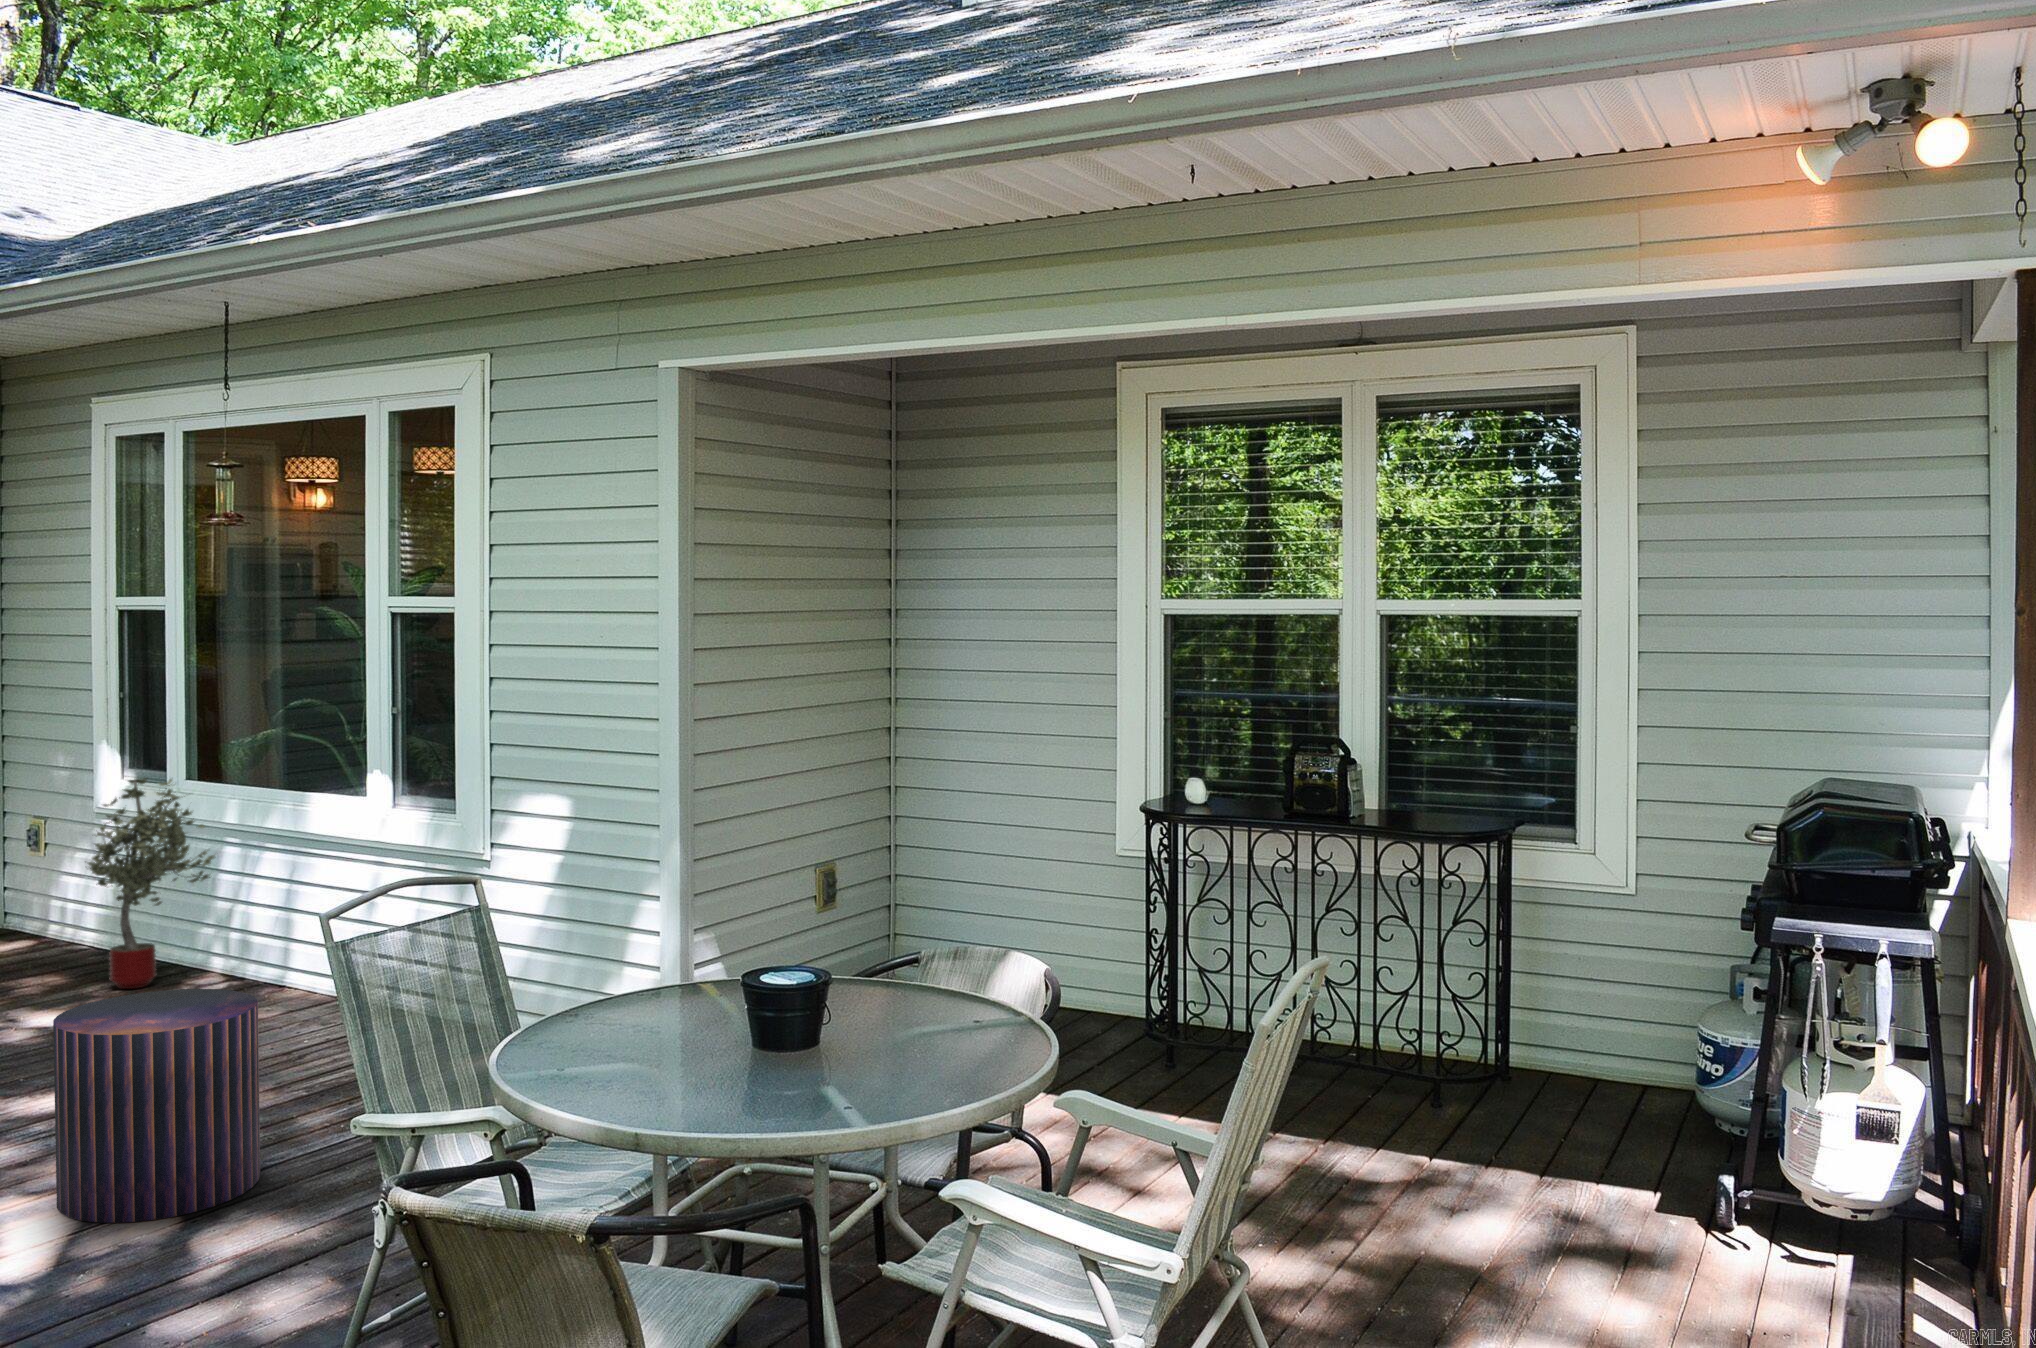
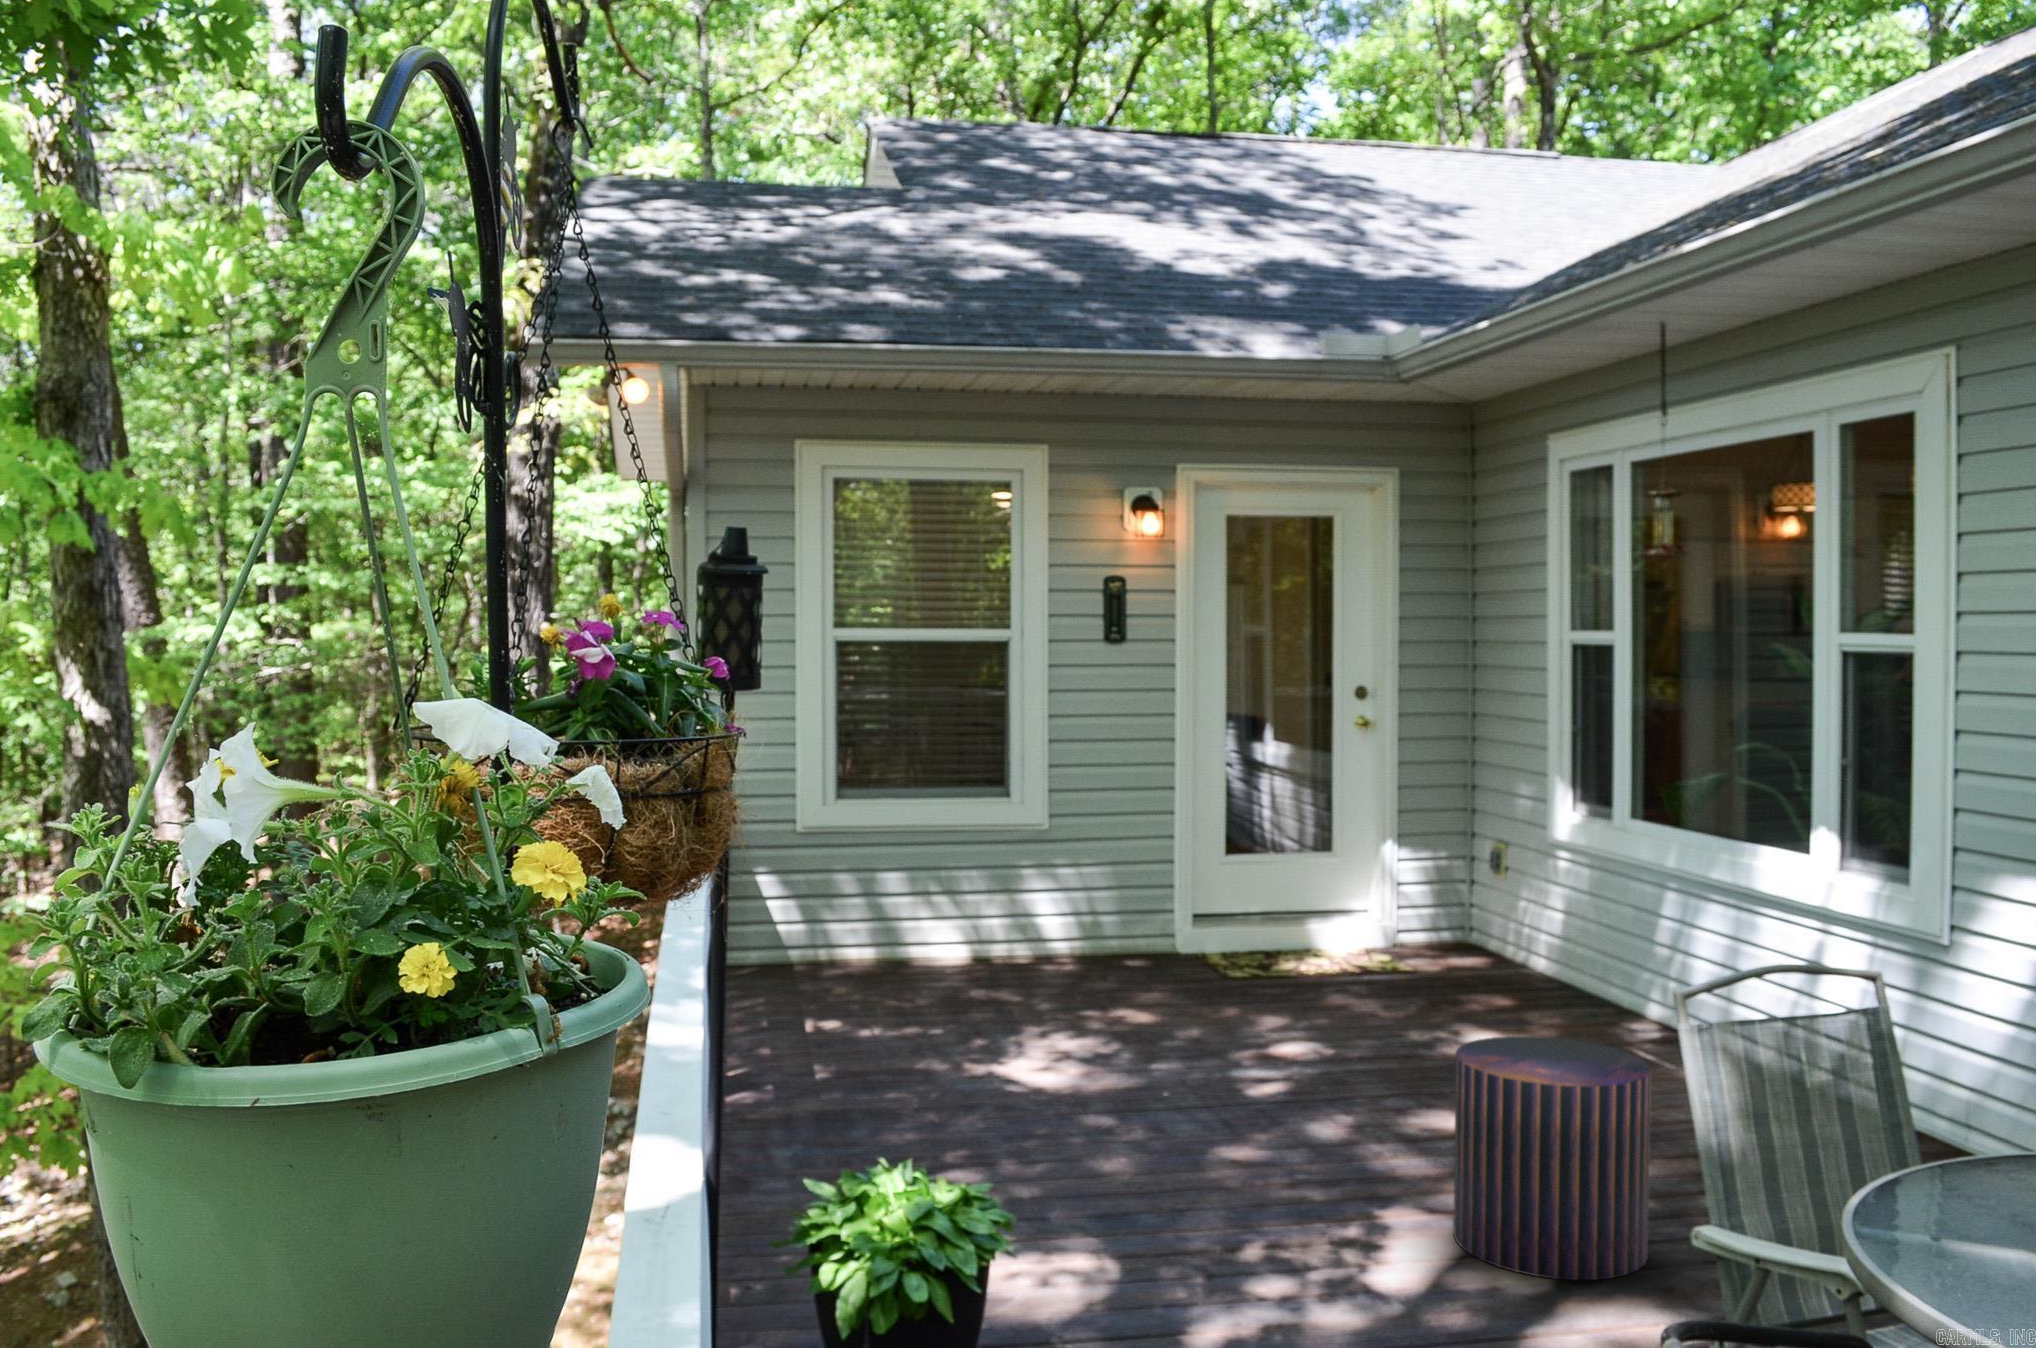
potted tree: present [88,778,215,989] -> none [1529,810,1651,1020]

